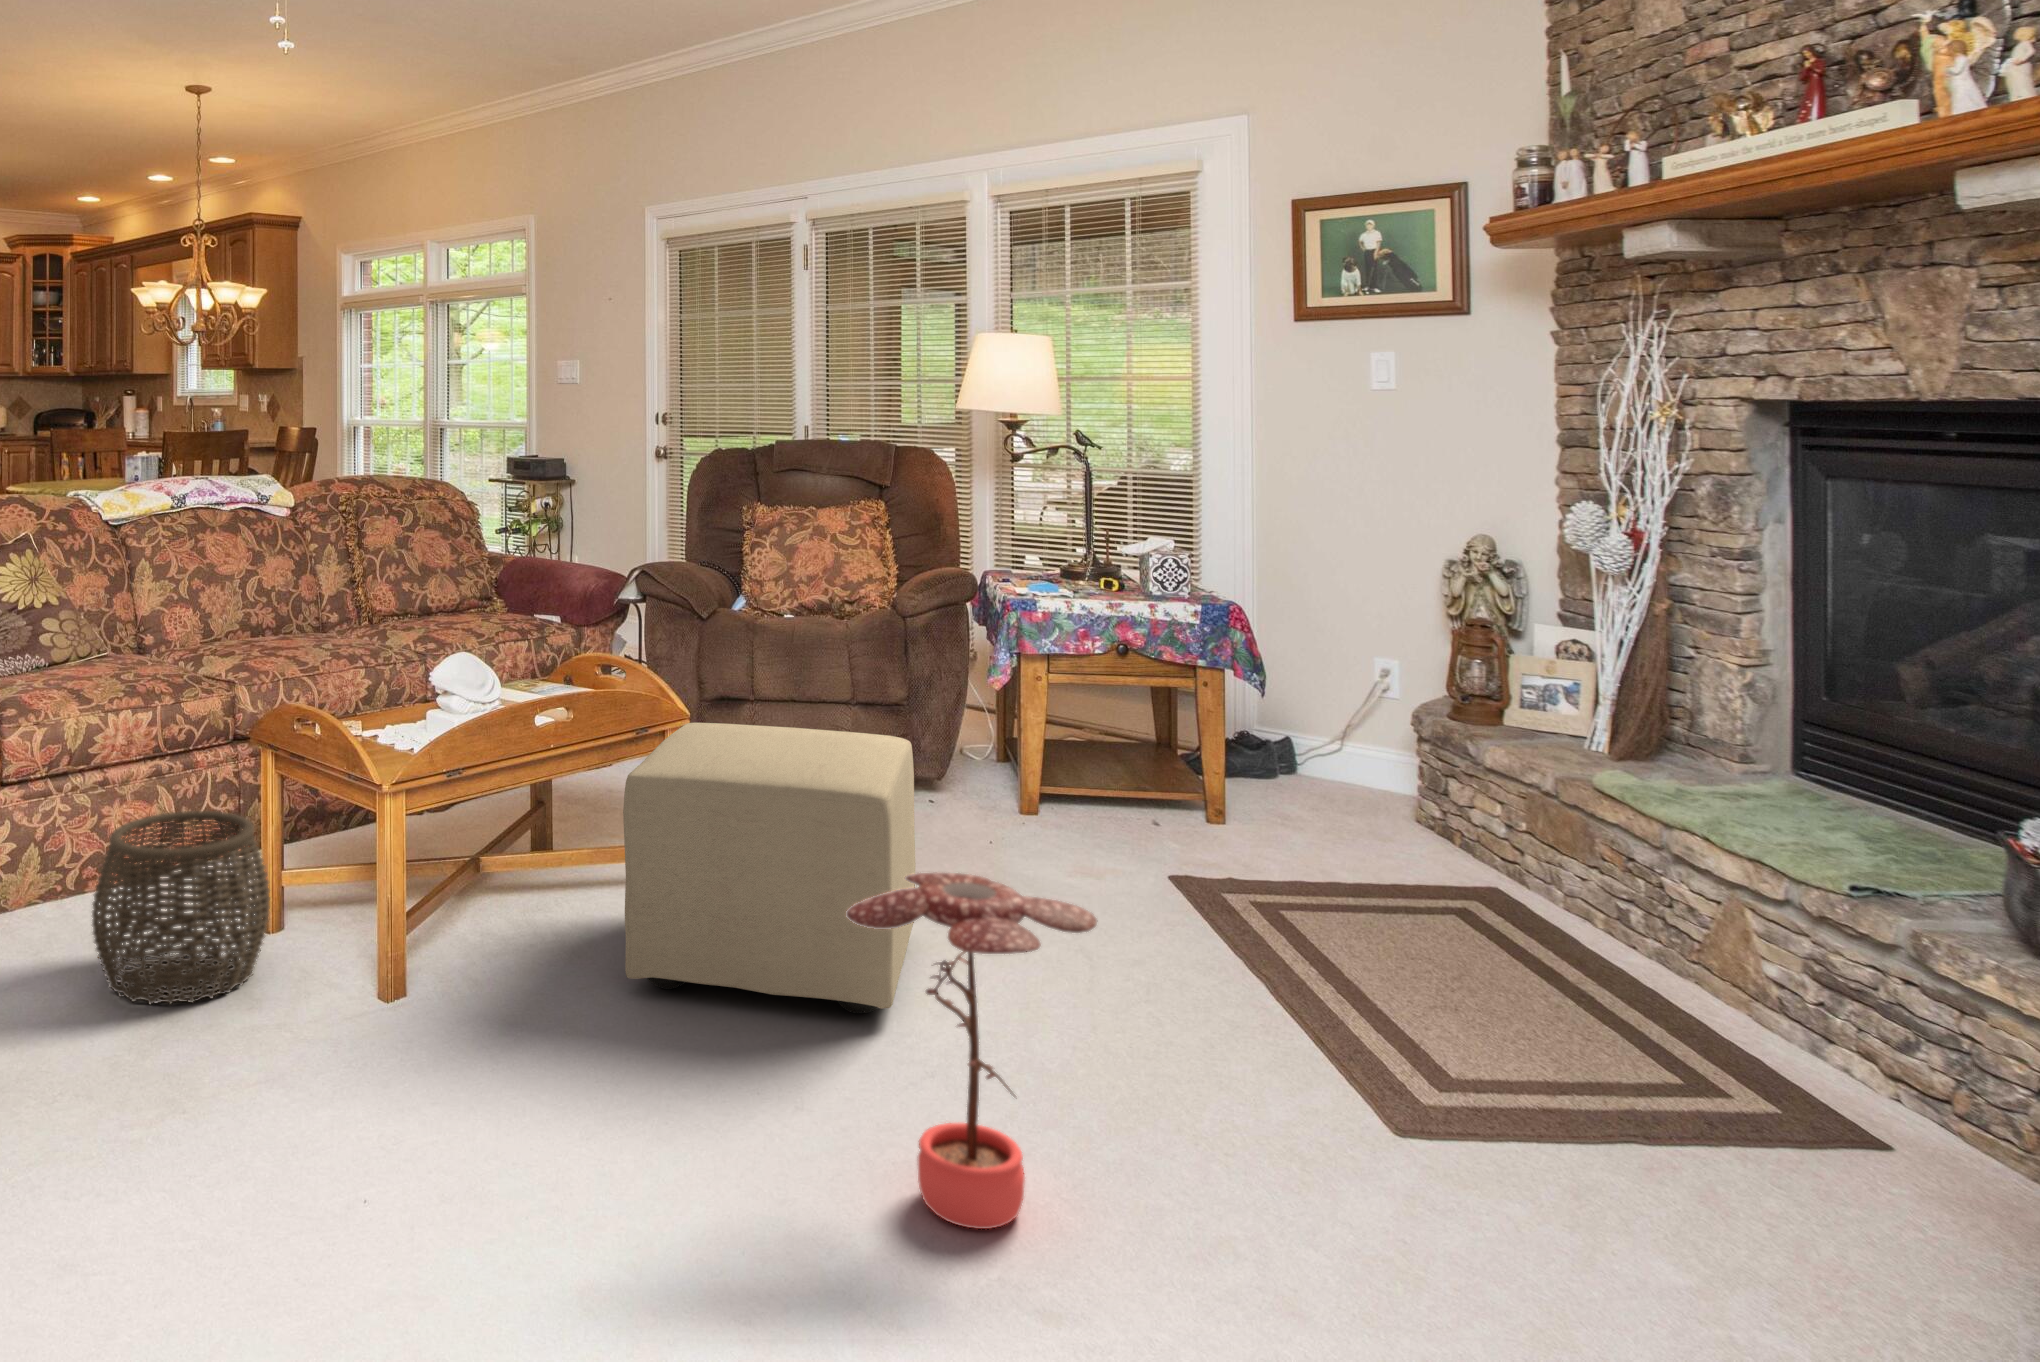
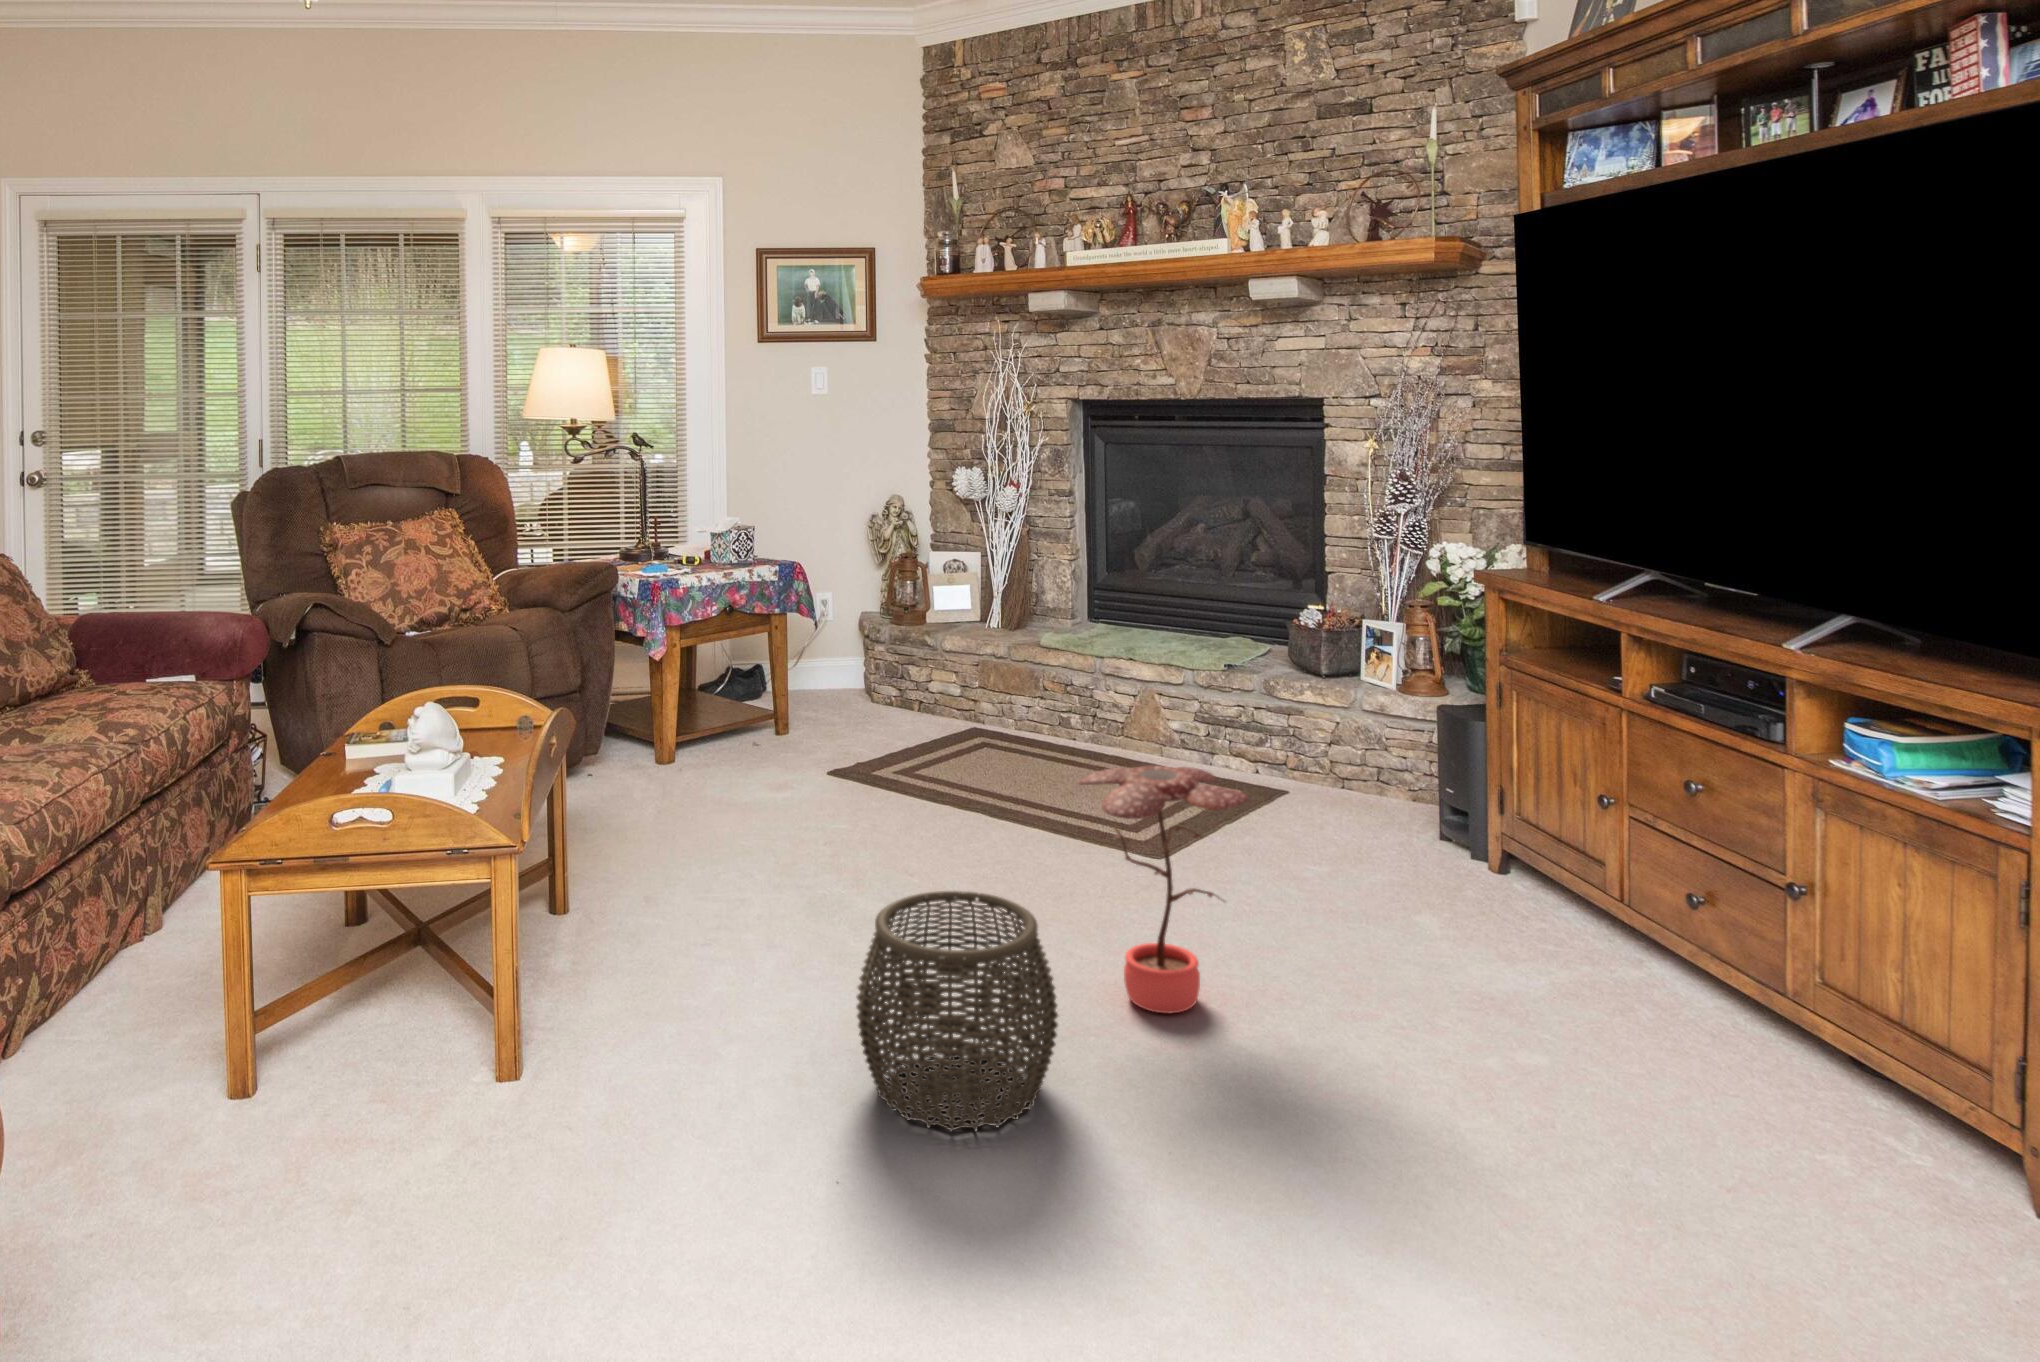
ottoman: present [623,723,916,1013] -> none [613,702,915,975]
woven basket: present [92,811,270,1004] -> present [856,891,1058,1131]

